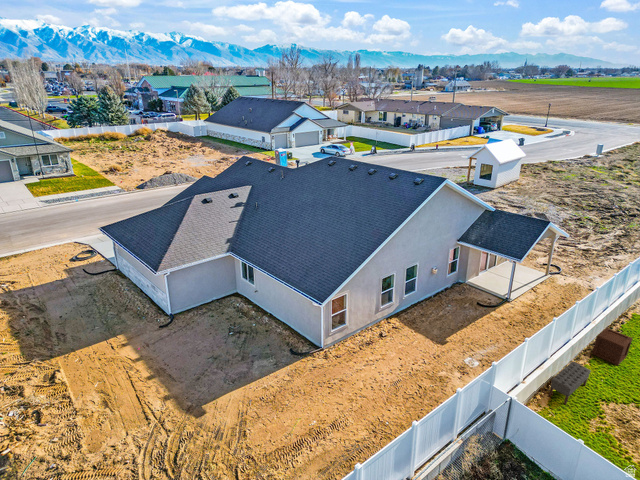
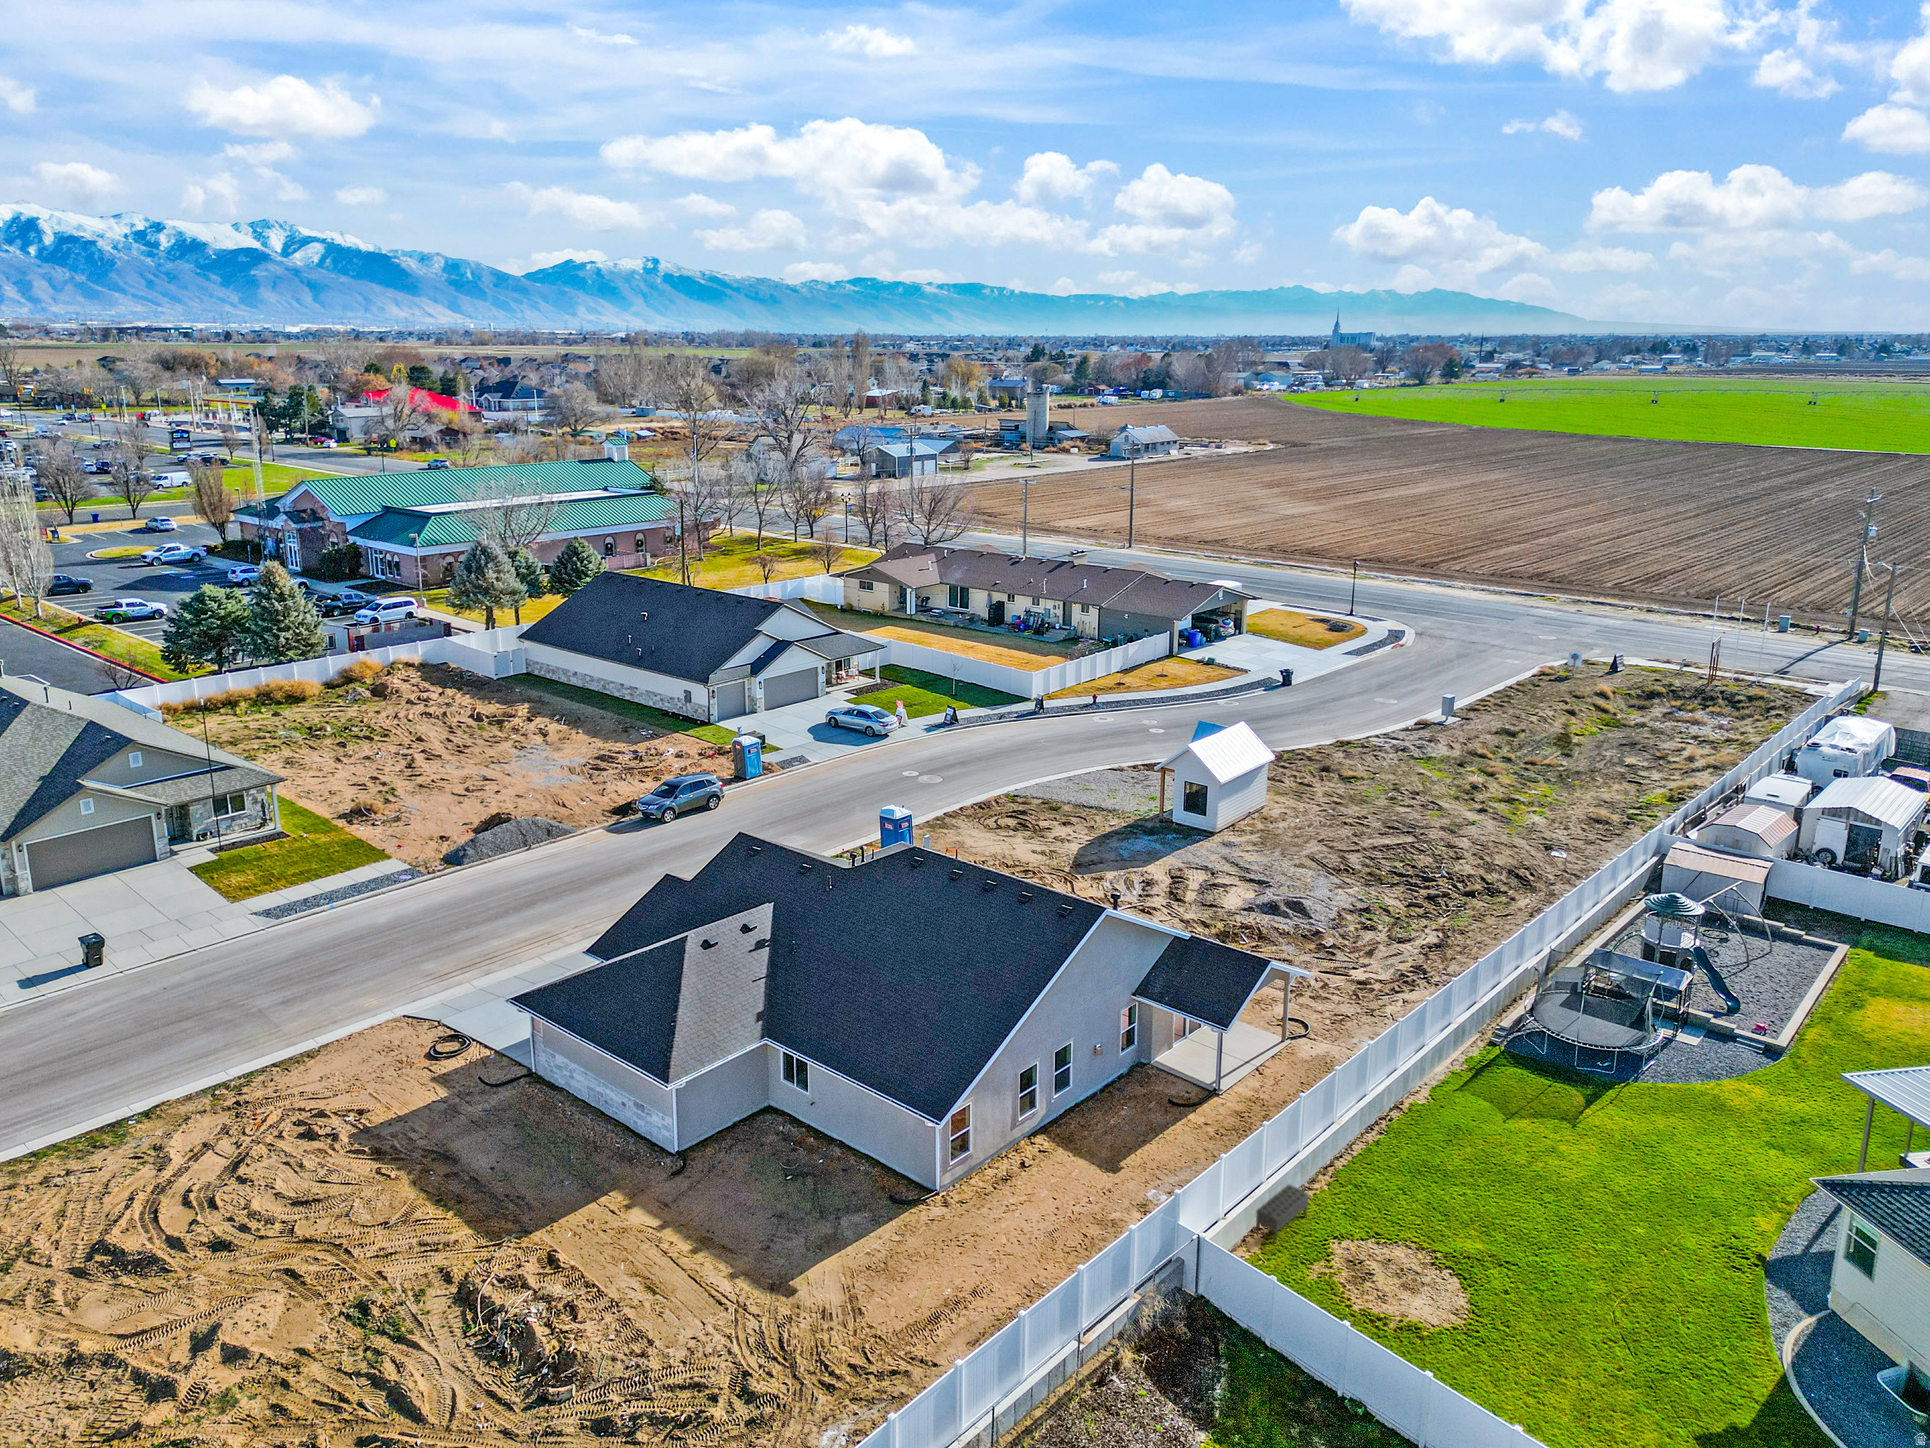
wooden crate: present [592,328,633,365] -> none [1326,1131,1376,1186]

